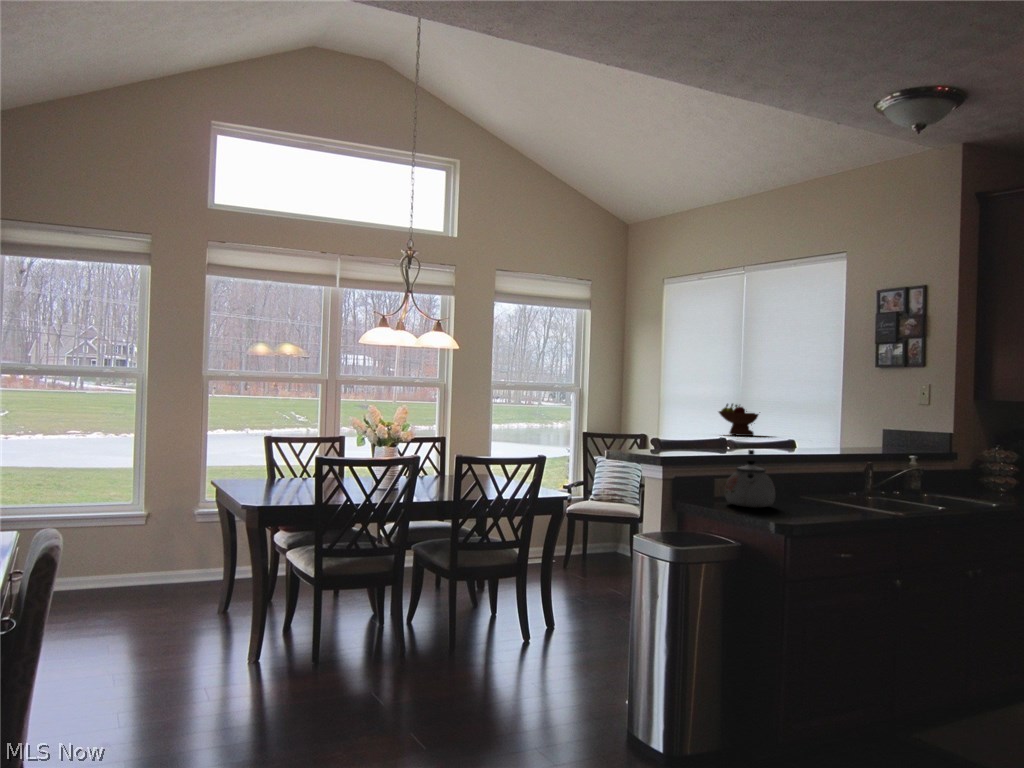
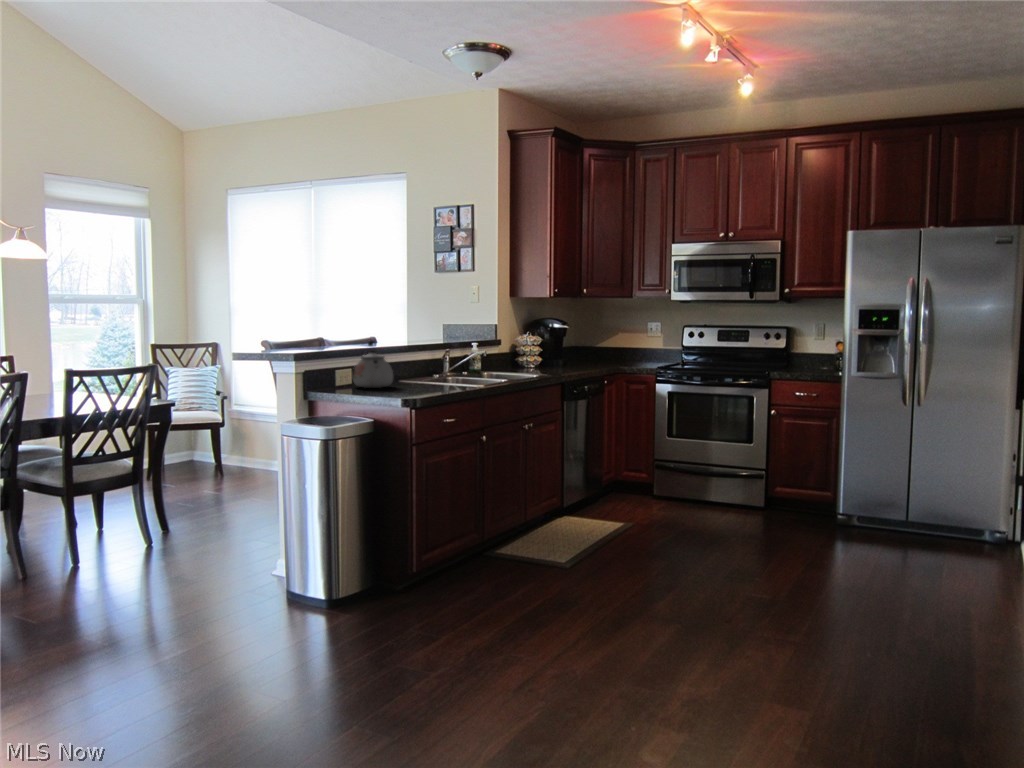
fruit bowl: present [719,404,759,436] -> none [295,307,340,337]

